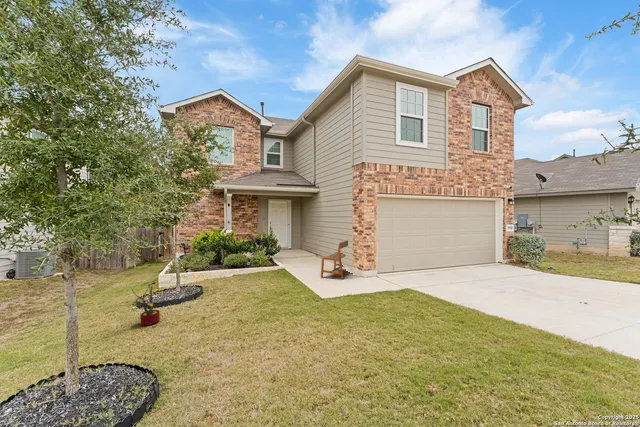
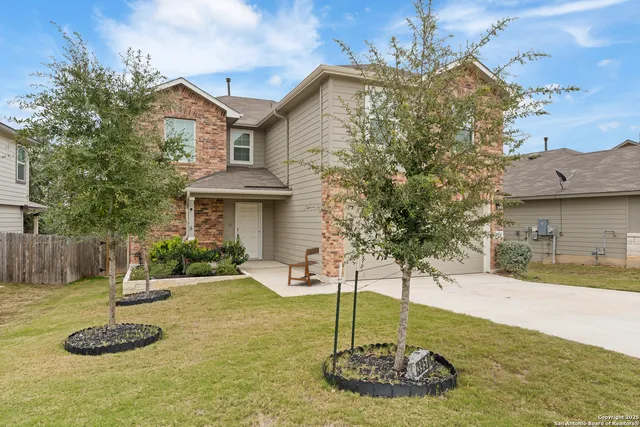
decorative plant: present [127,284,160,325] -> none [118,277,143,312]

